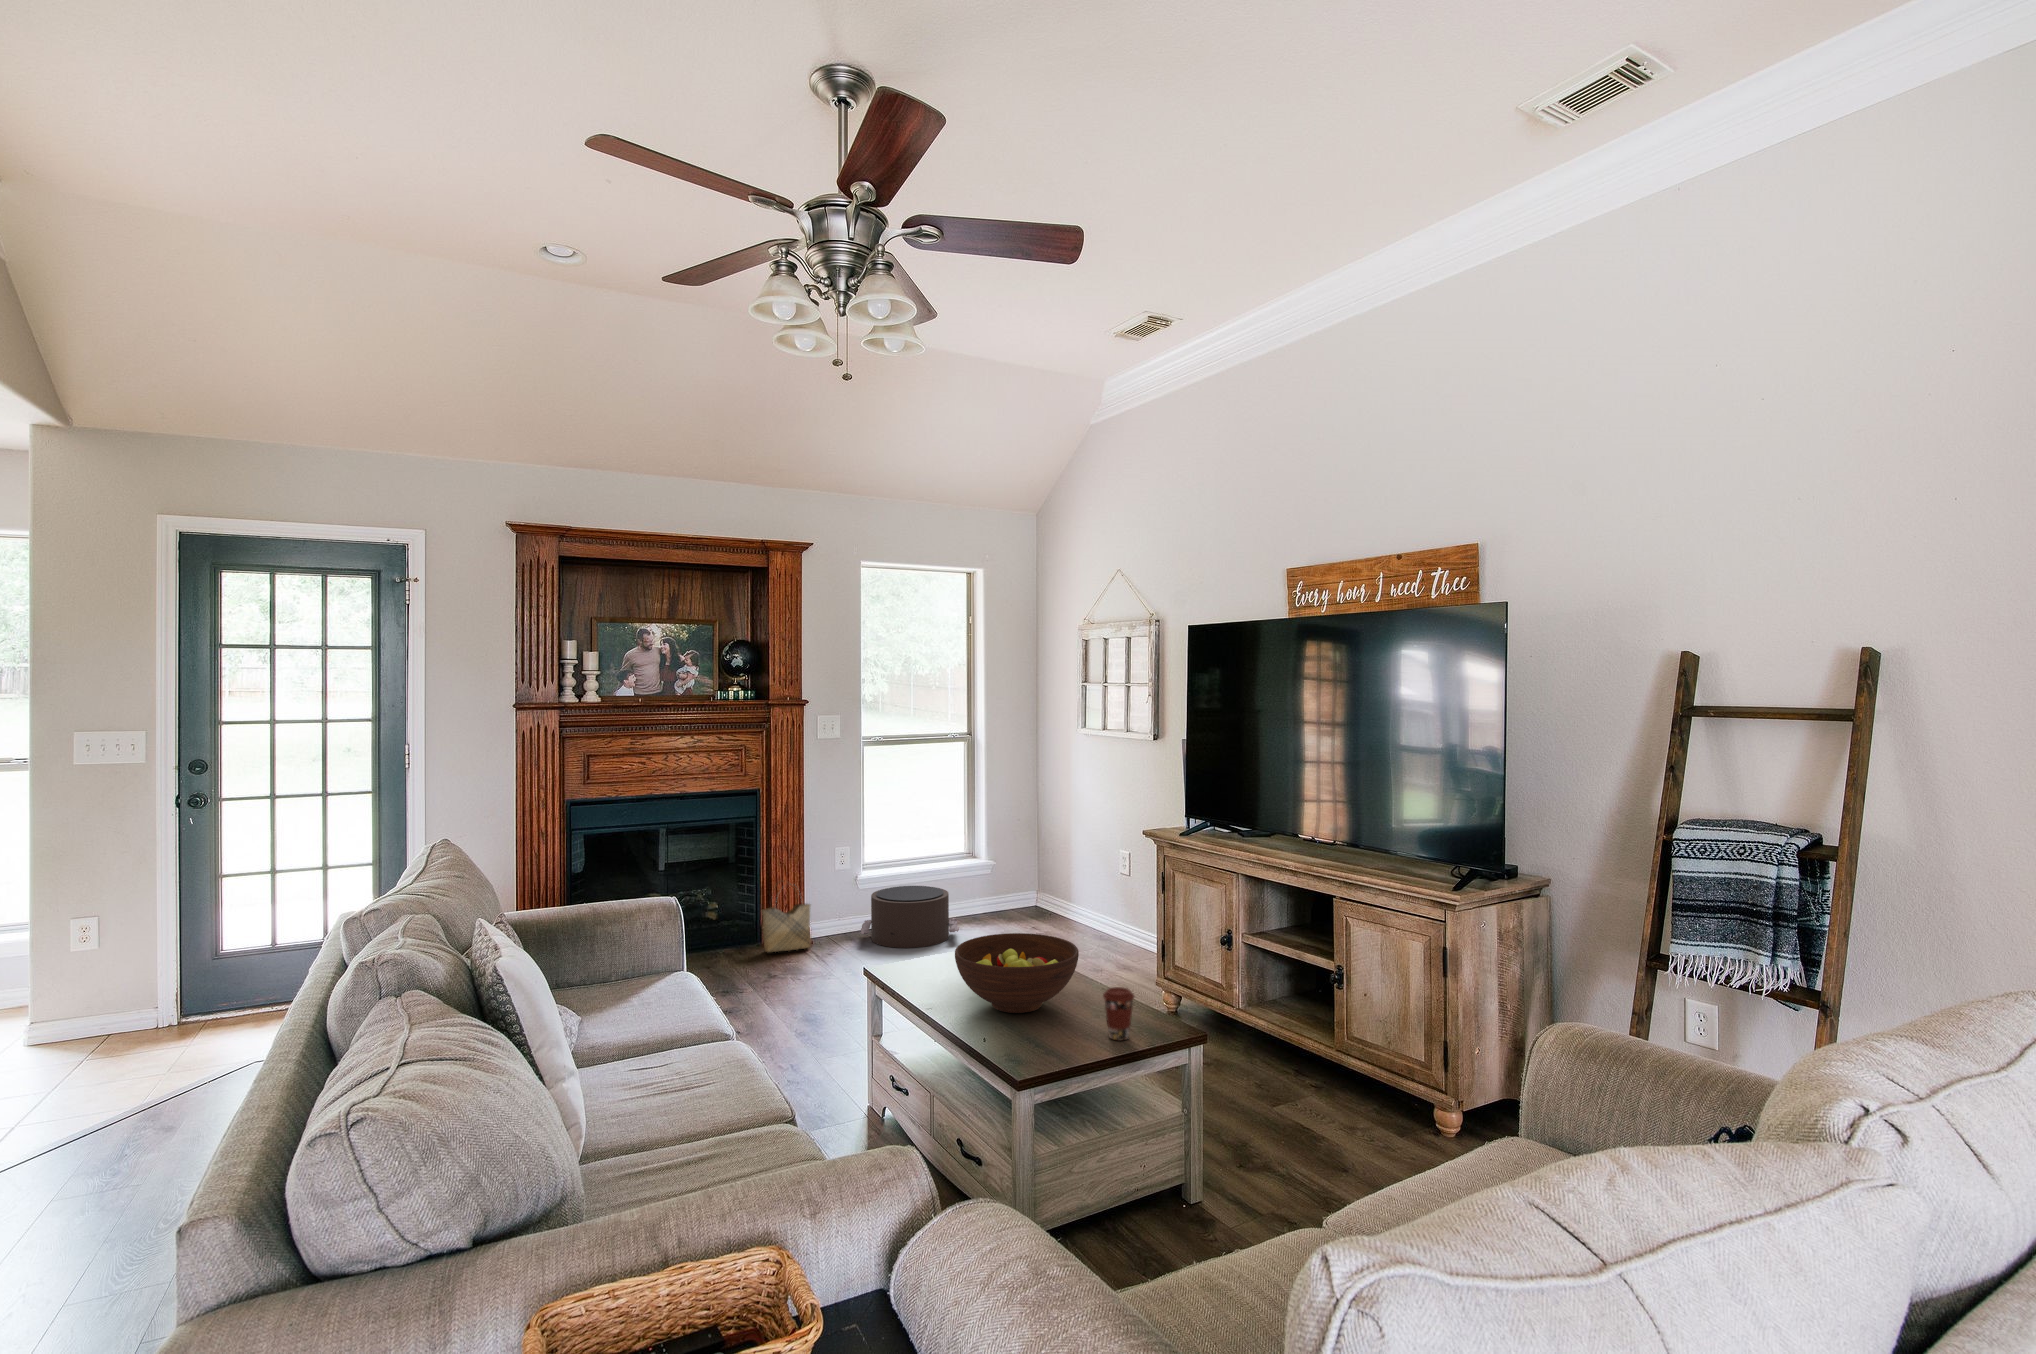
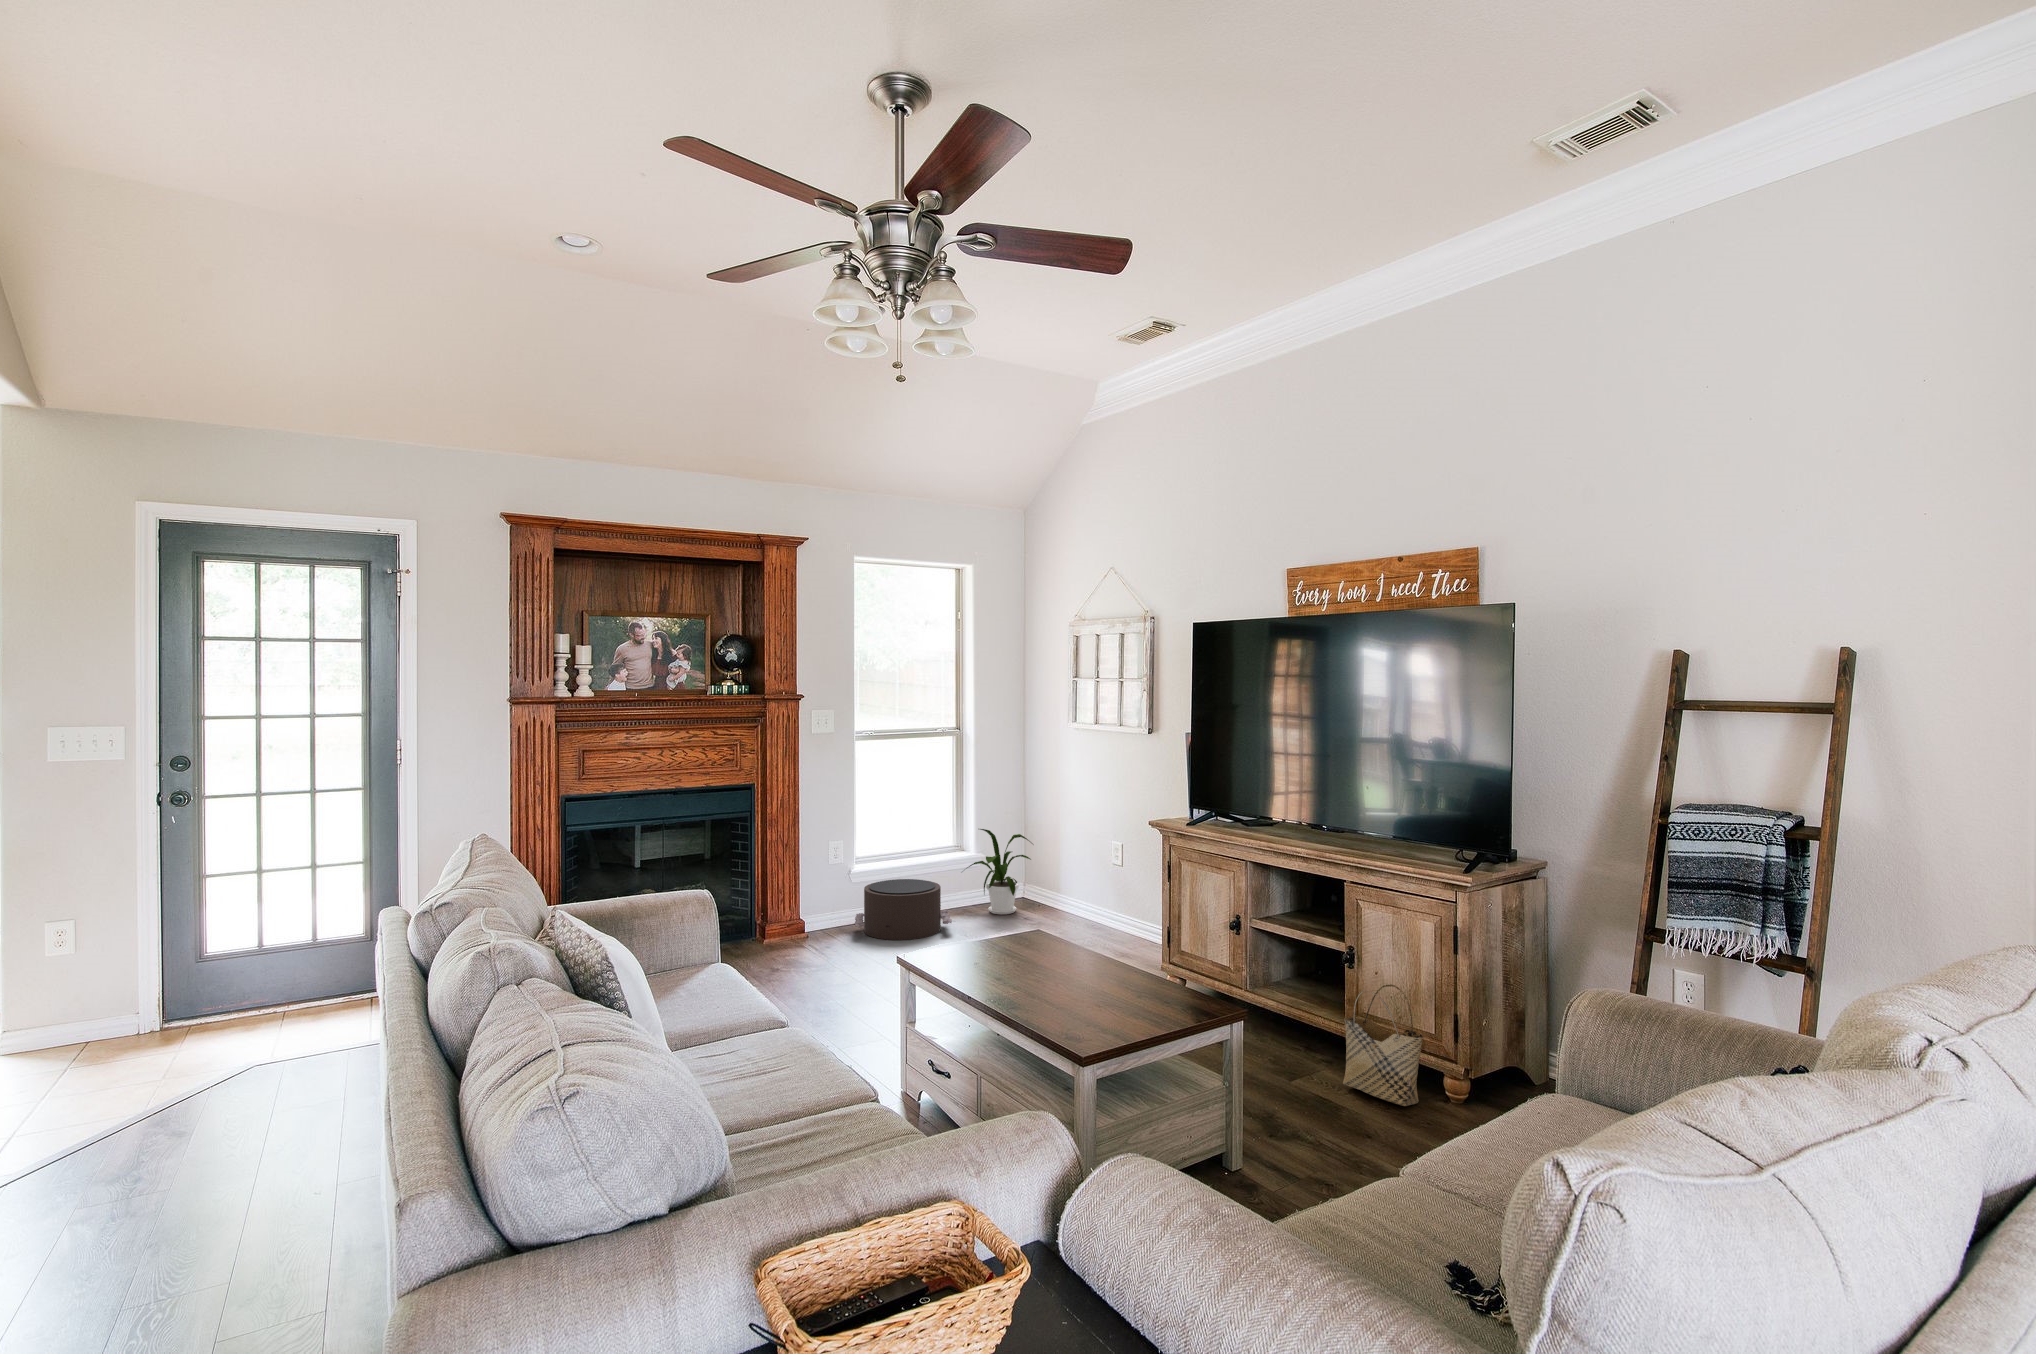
house plant: none [974,835,1048,923] -> present [966,829,1031,914]
woven basket: present [762,883,811,952] -> present [1343,985,1423,1106]
fruit bowl: present [955,933,1079,1013] -> none [1002,918,1122,994]
coffee cup: present [1103,987,1134,1040] -> none [1153,966,1184,1017]

